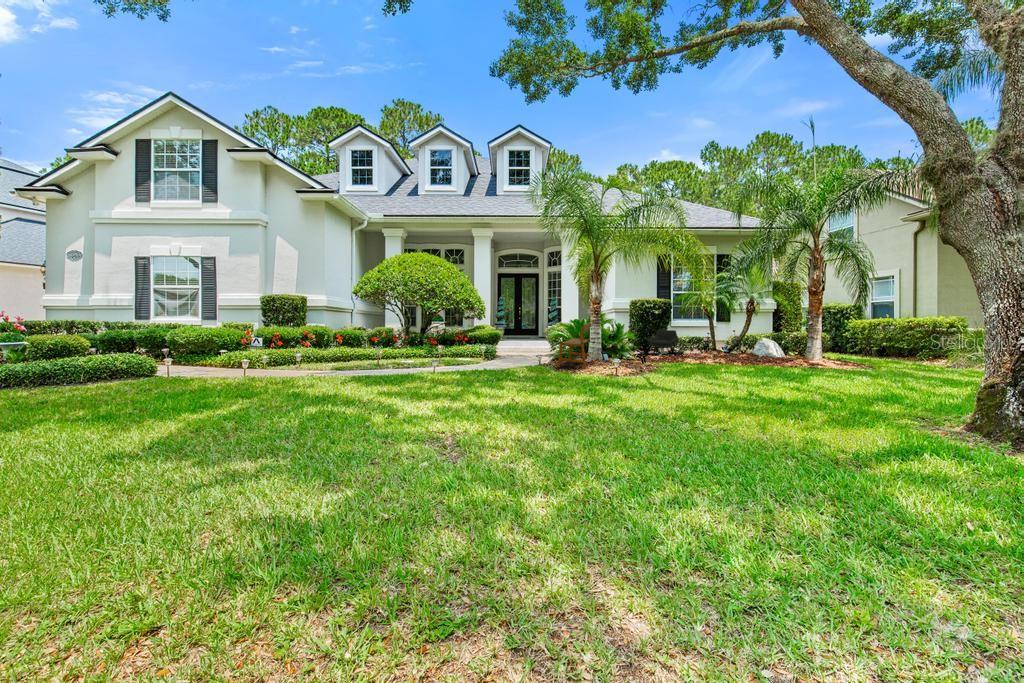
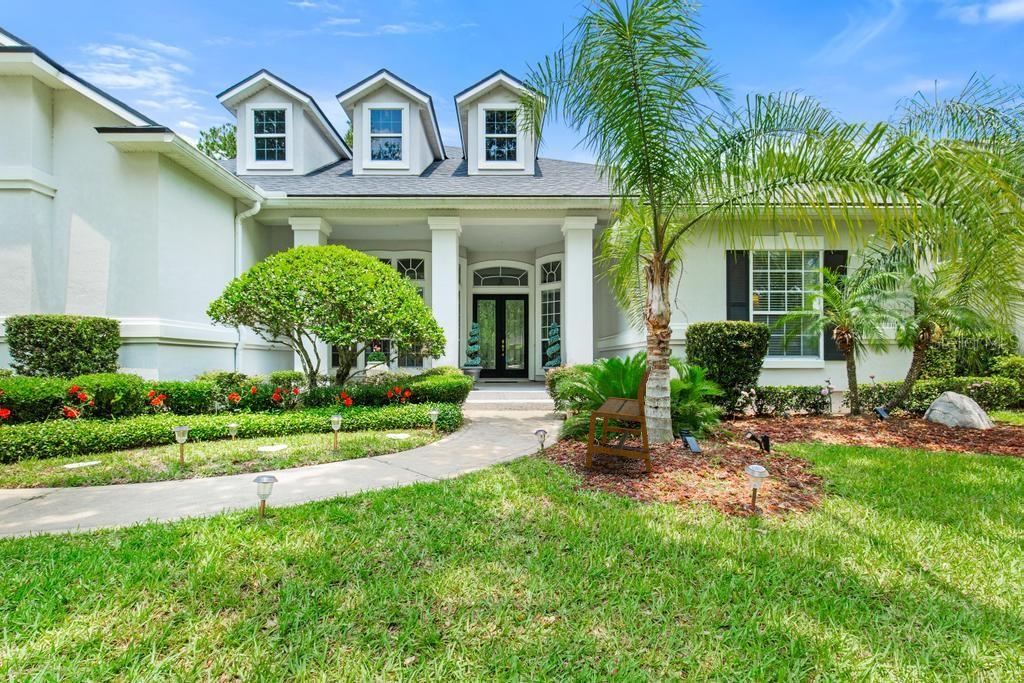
lounge chair: present [647,330,678,356] -> none [734,377,792,427]

